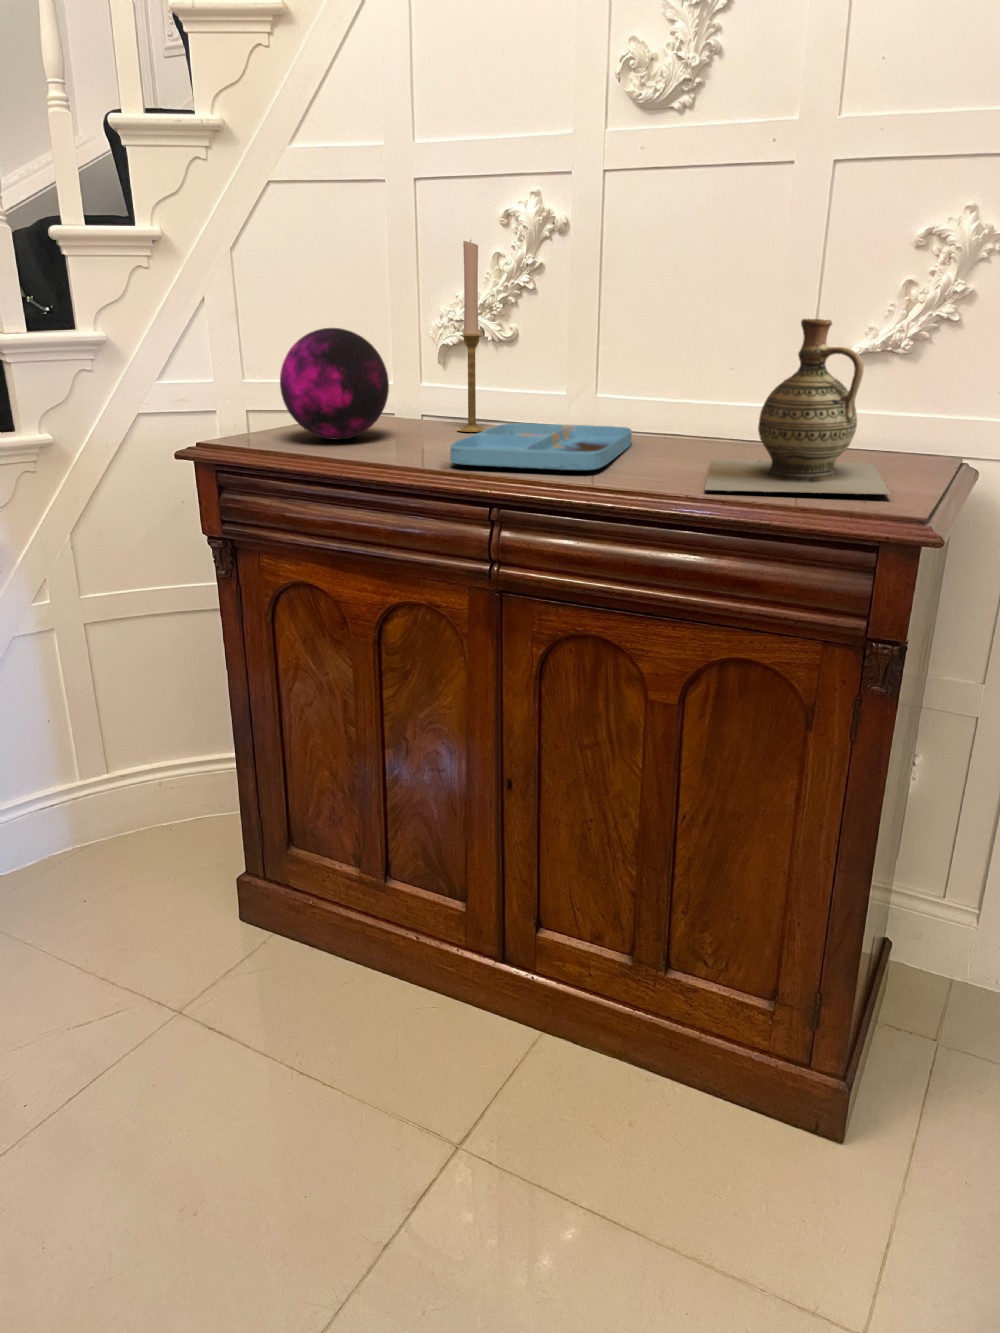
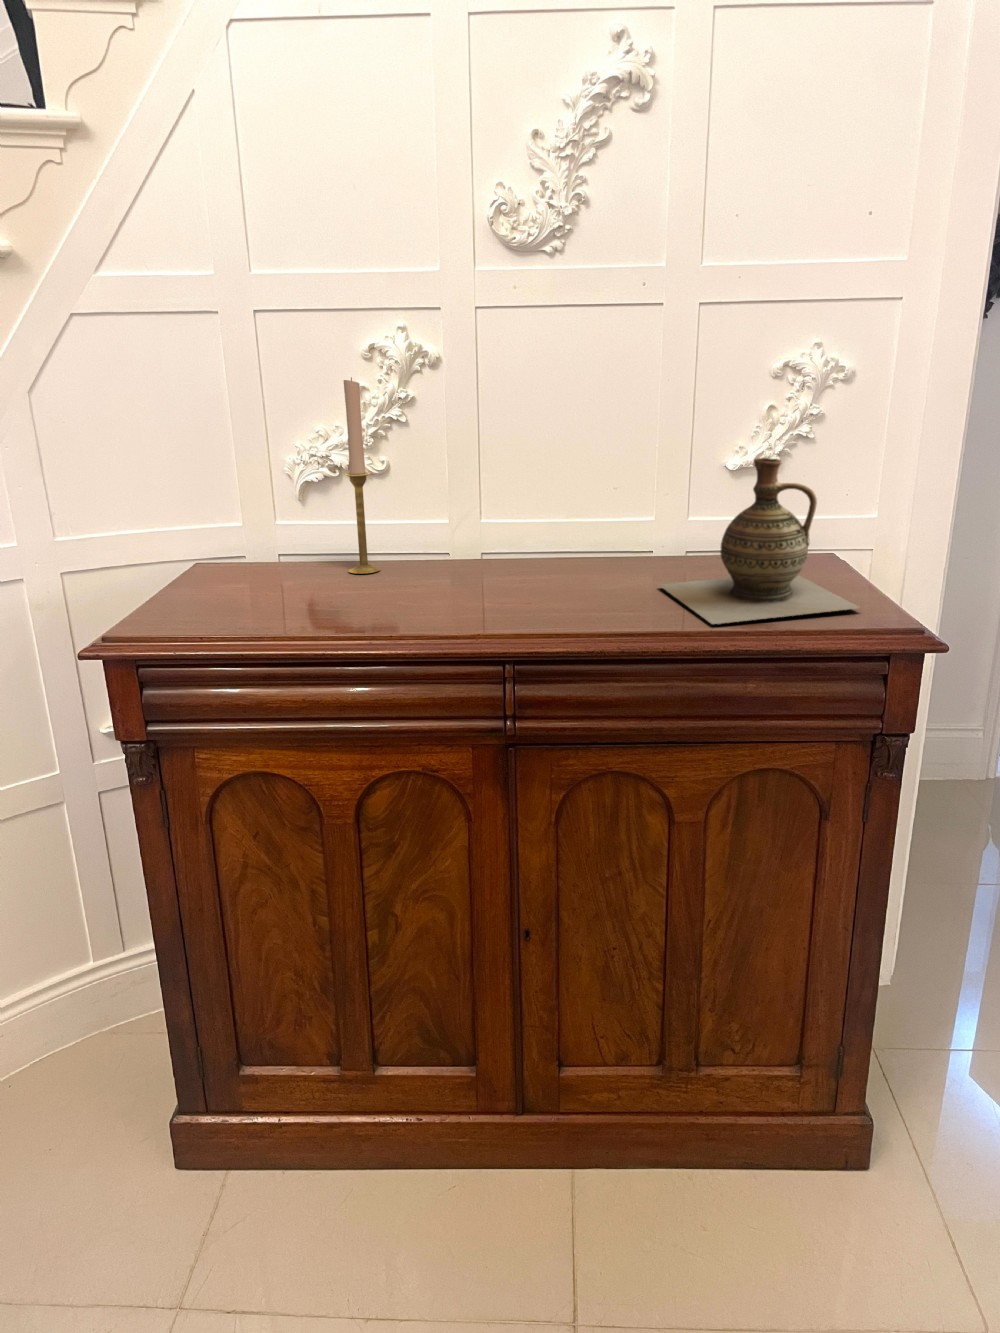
decorative orb: present [280,328,389,440] -> none [175,484,298,604]
tray: present [450,423,632,470] -> none [413,554,585,624]

